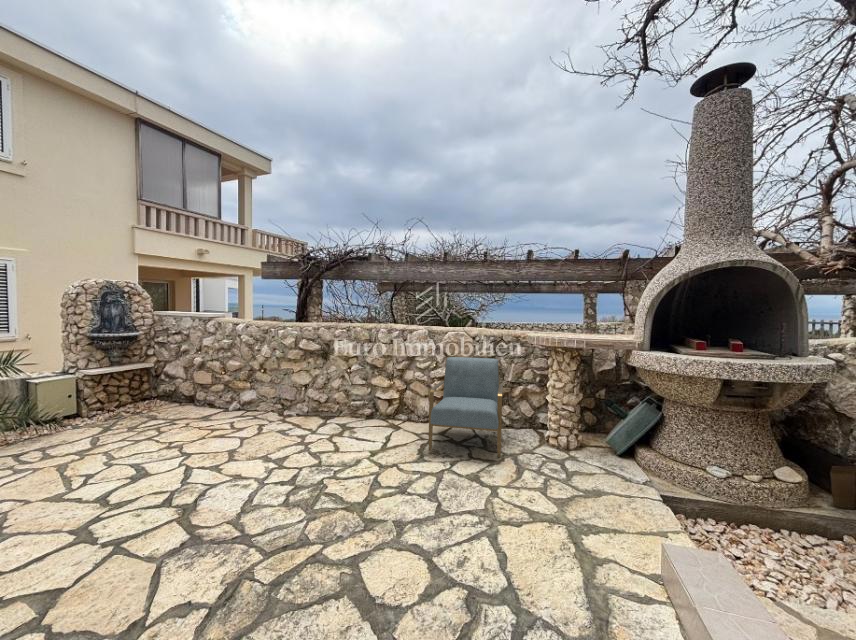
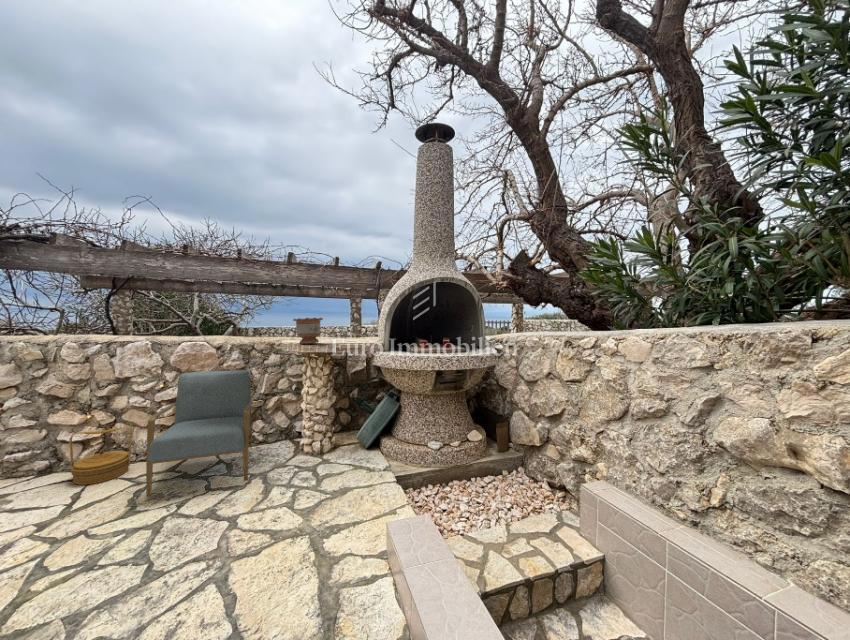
flower pot: none [541,311,571,337] -> present [293,318,323,344]
woven basket: none [383,393,417,432] -> present [69,427,132,485]

